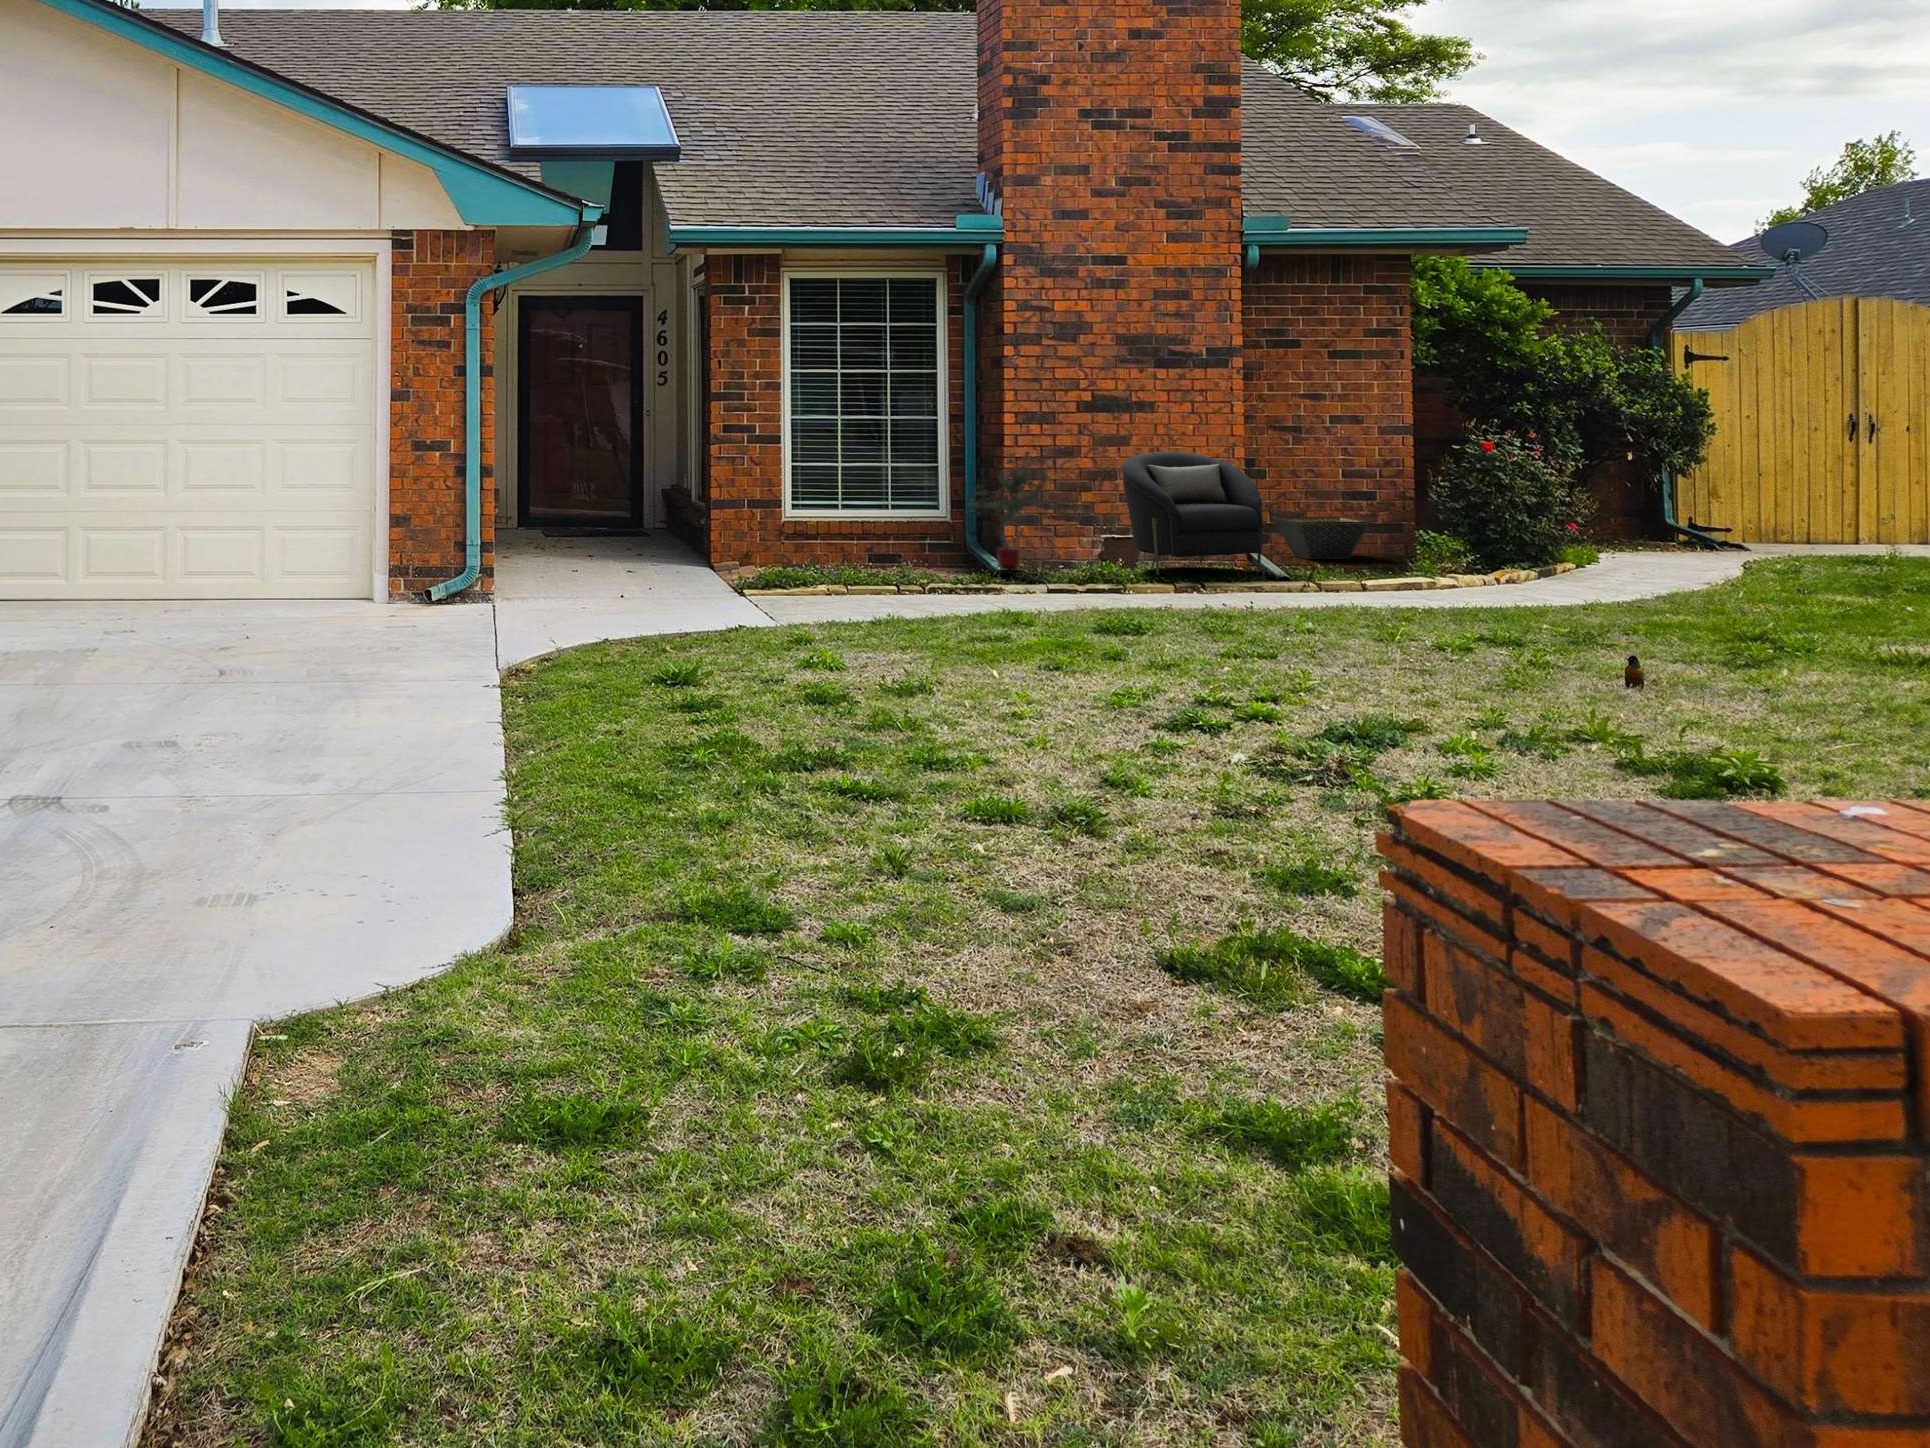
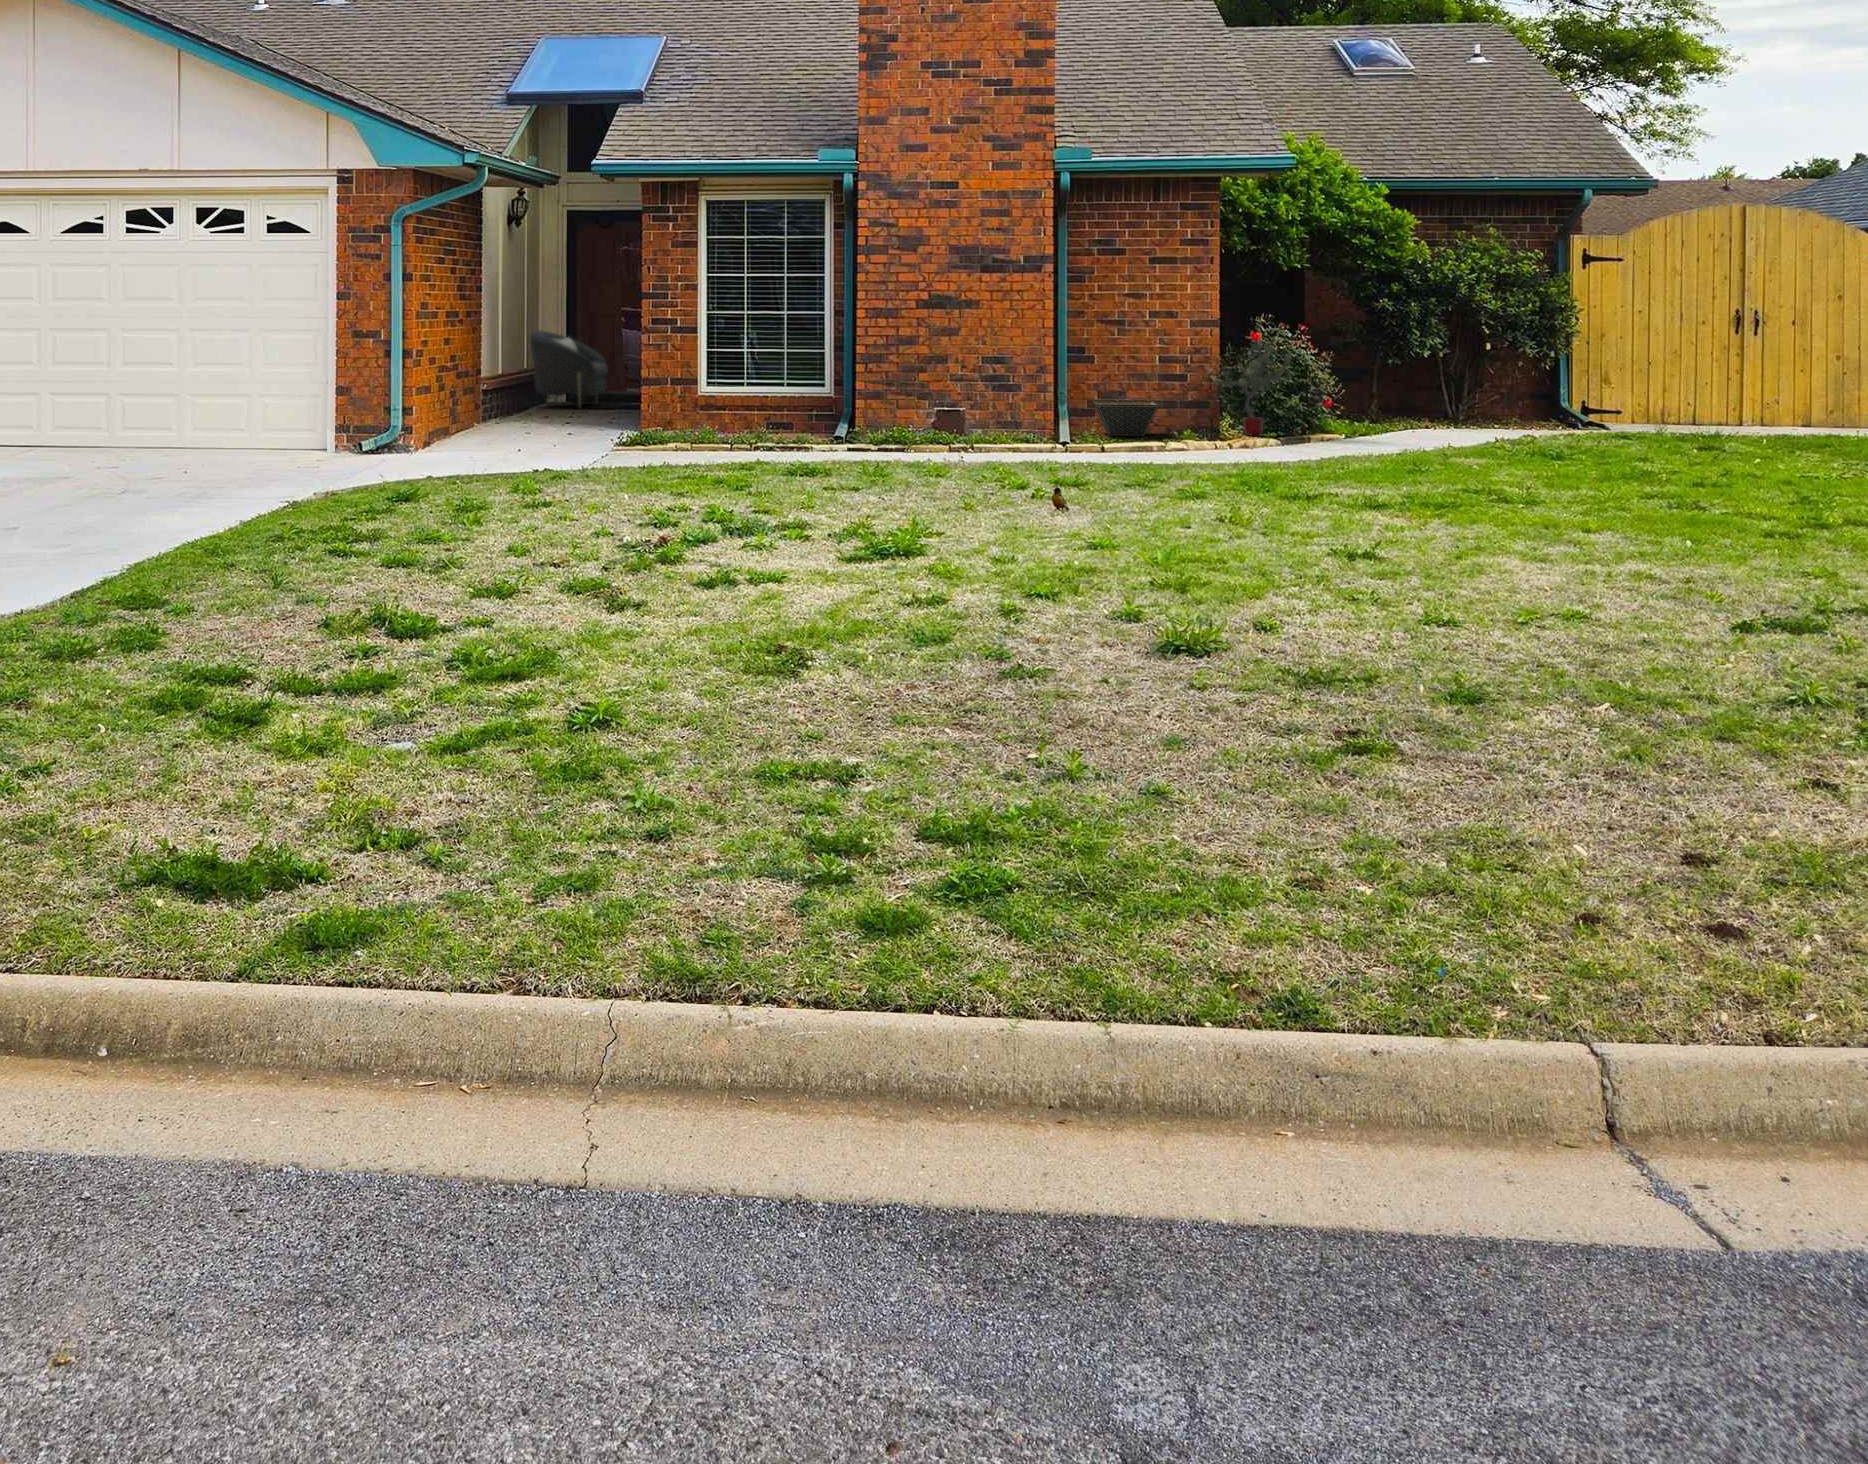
armchair: present [1121,452,1263,575] -> present [530,330,608,406]
potted tree: present [970,454,1049,571] -> present [1216,342,1291,436]

